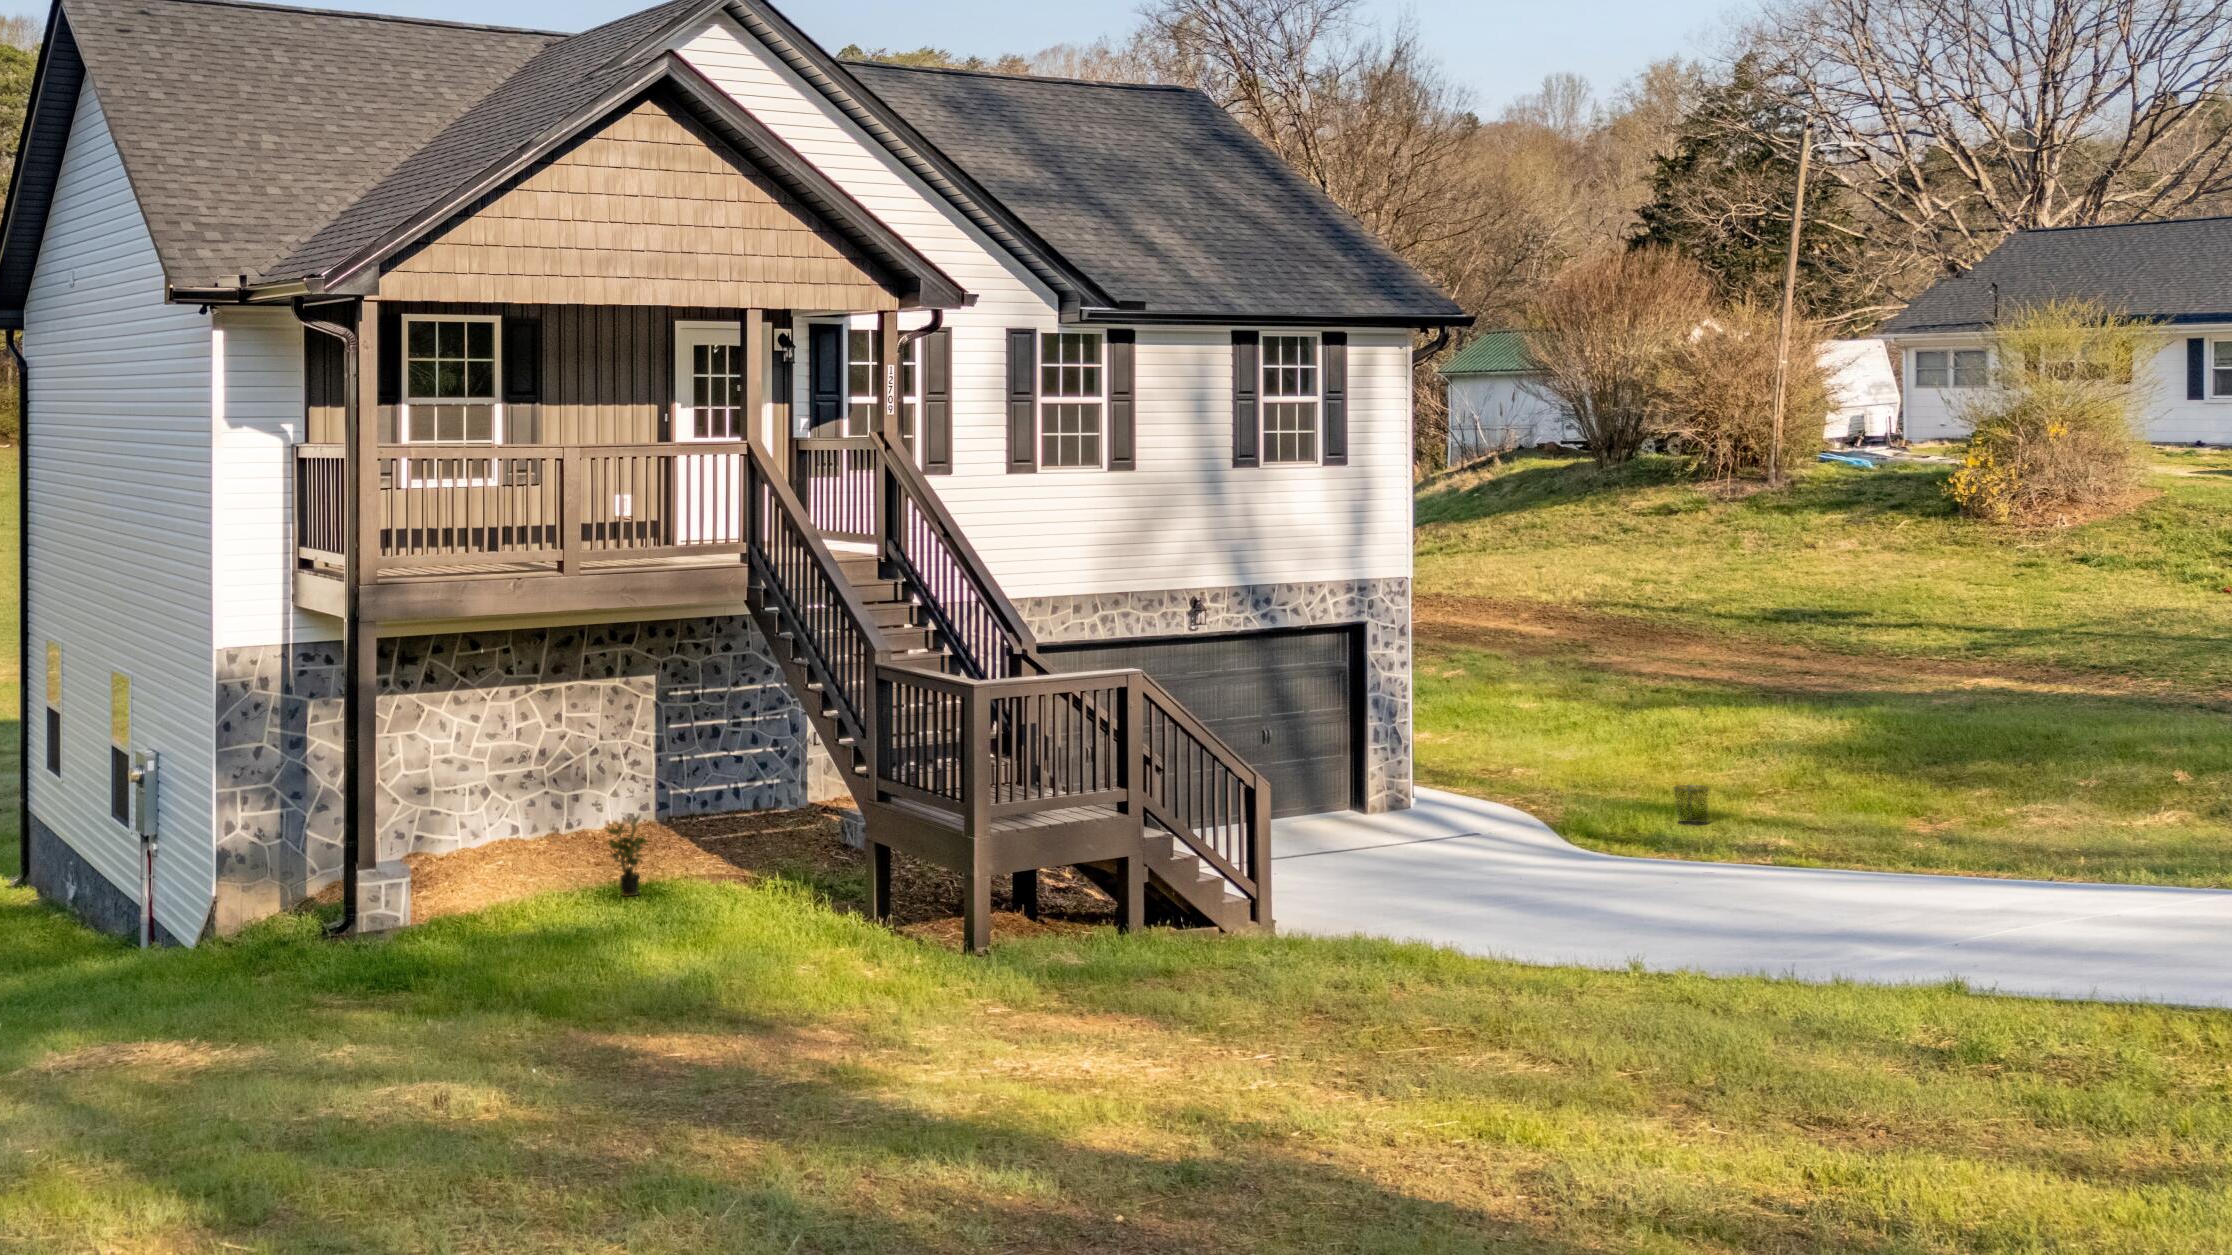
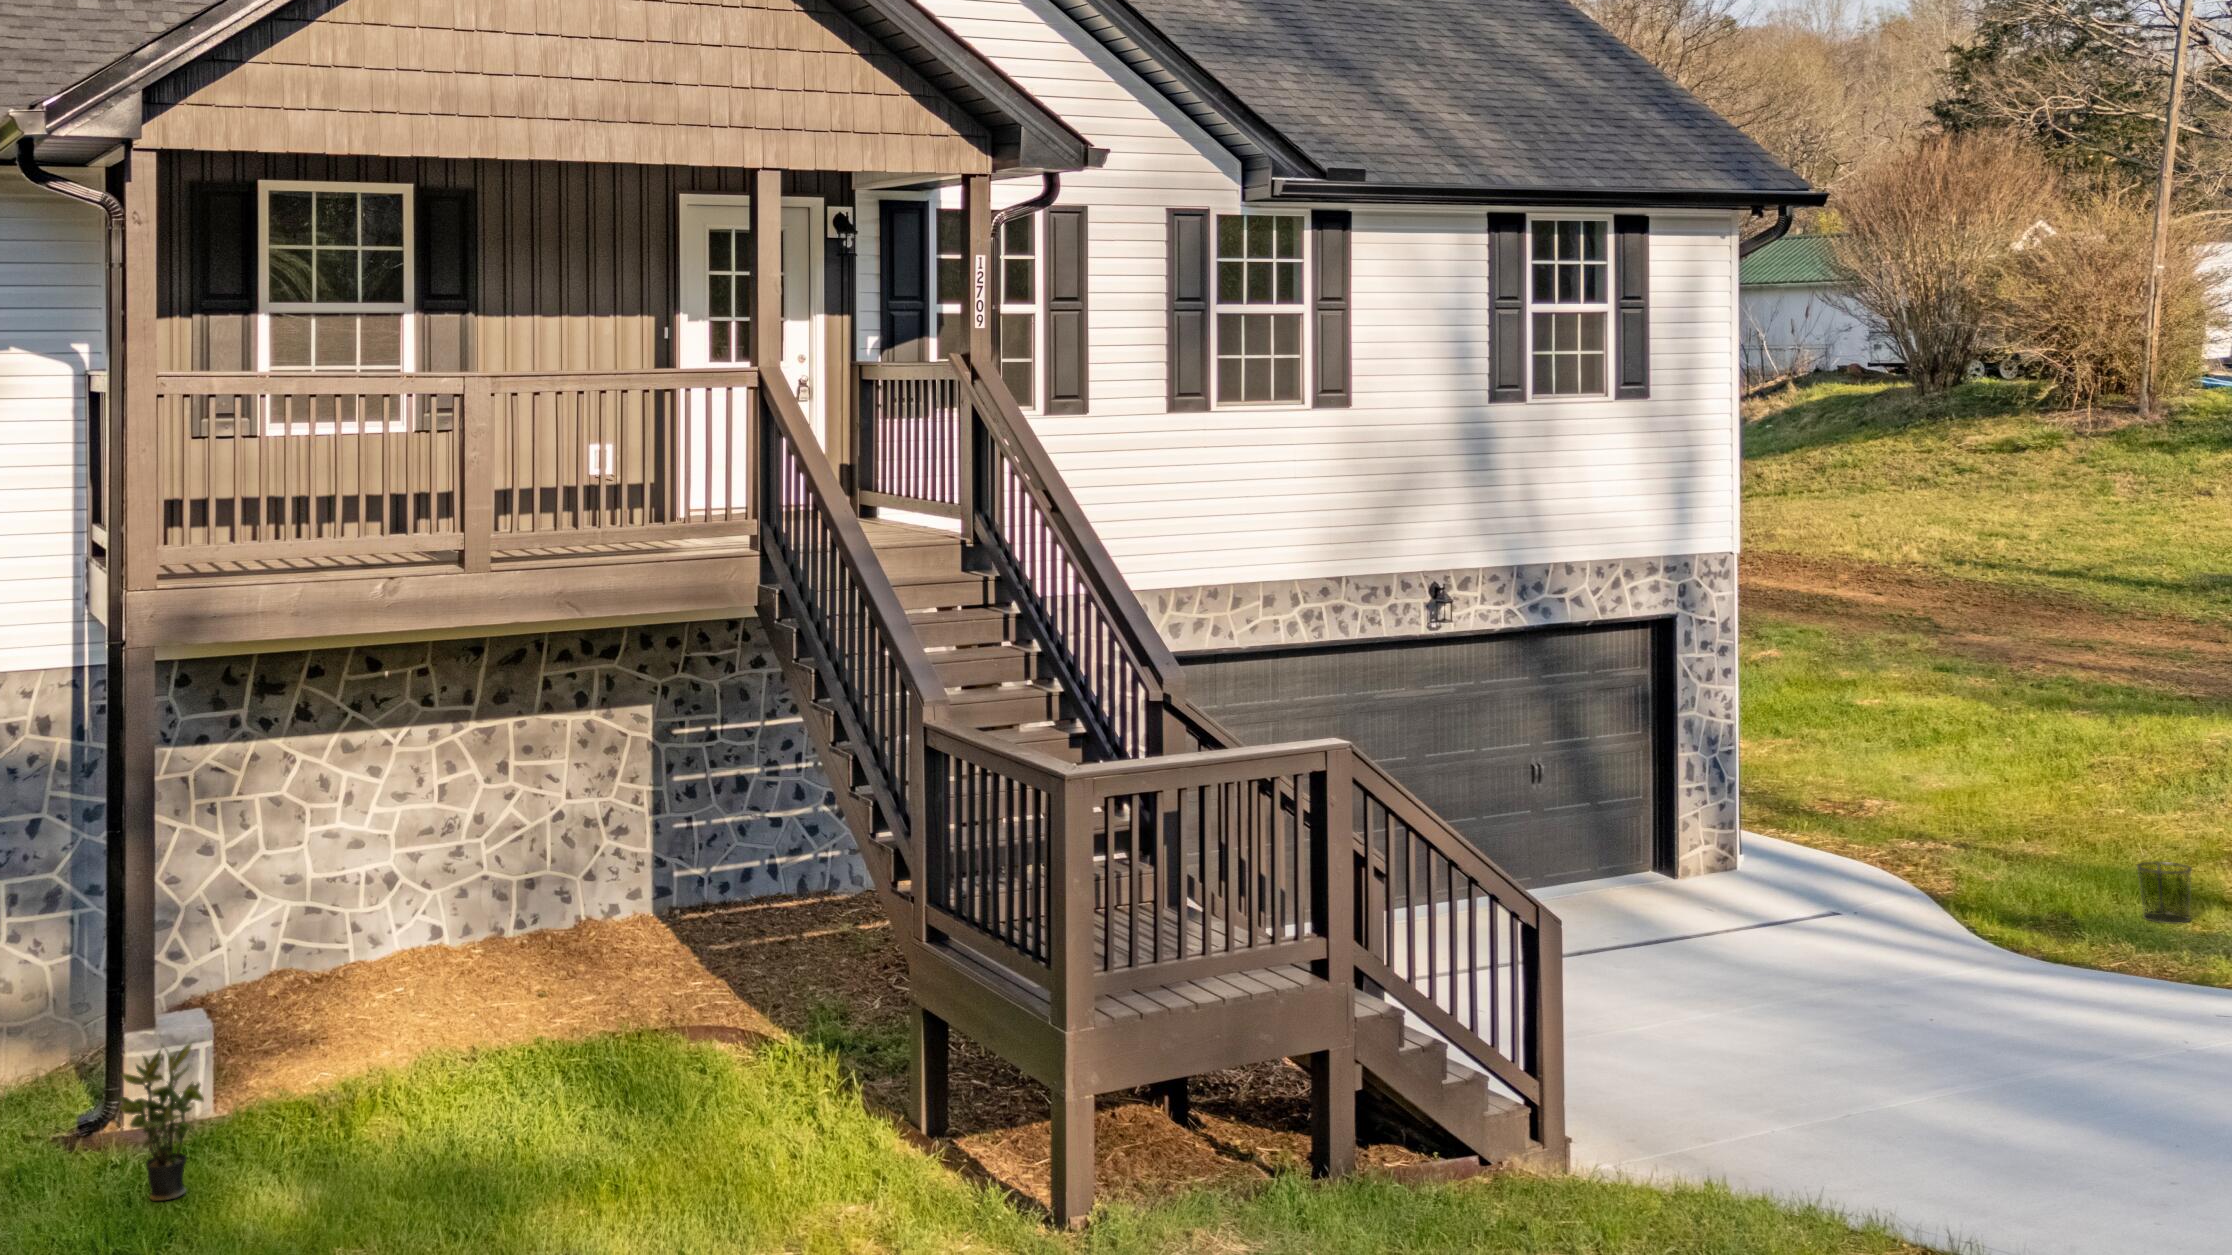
potted plant: present [607,815,647,896] -> present [119,1043,204,1201]

